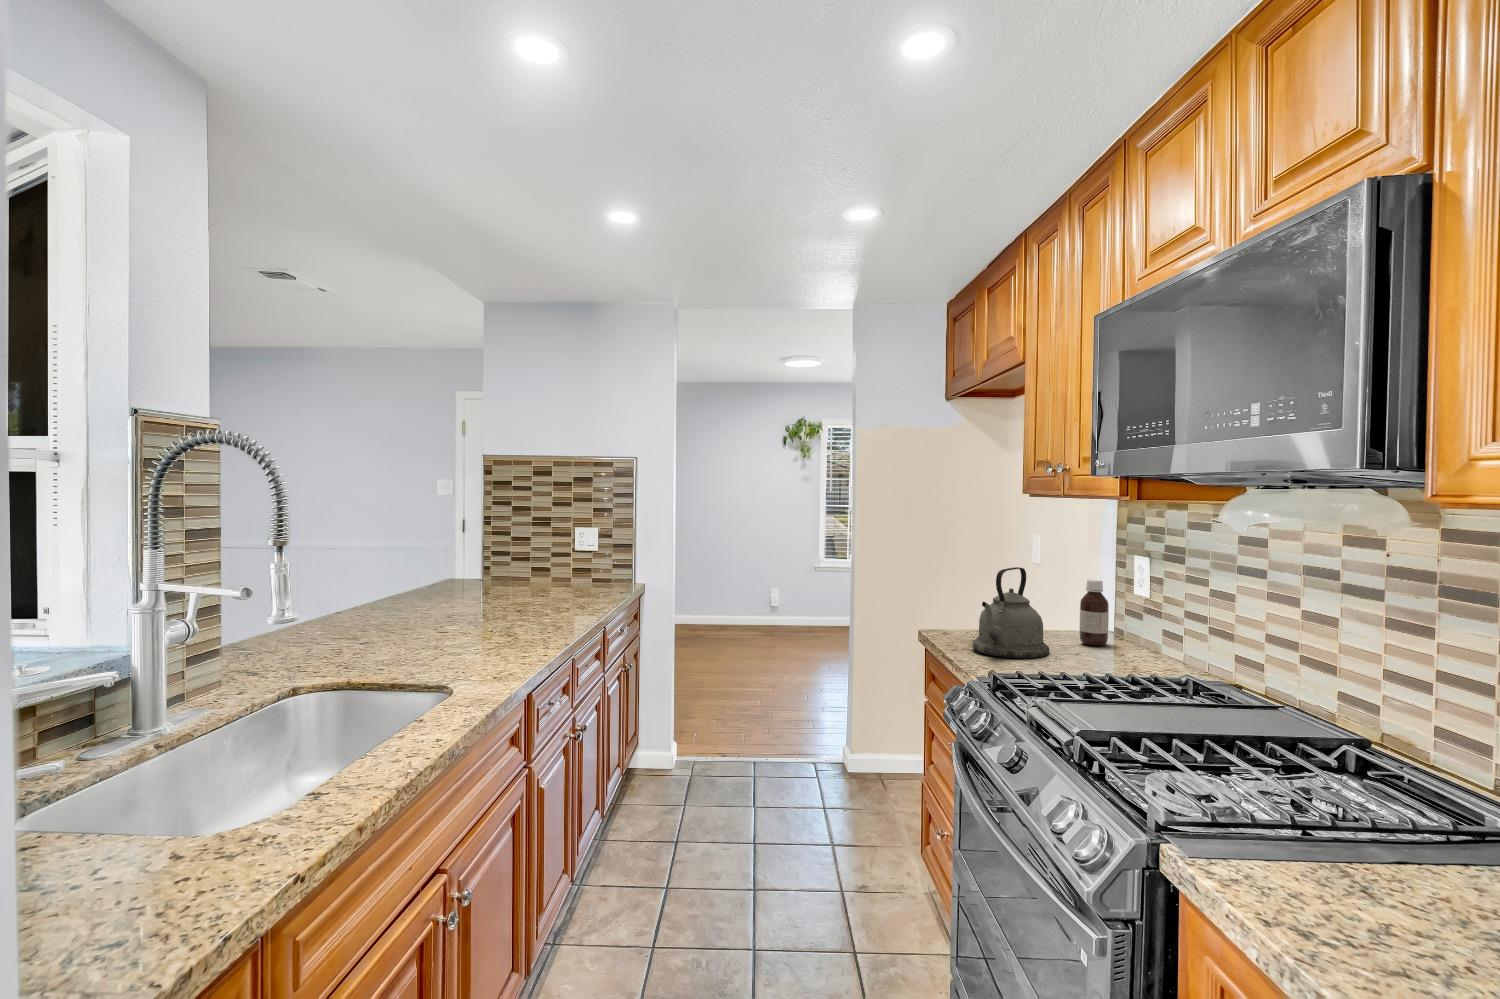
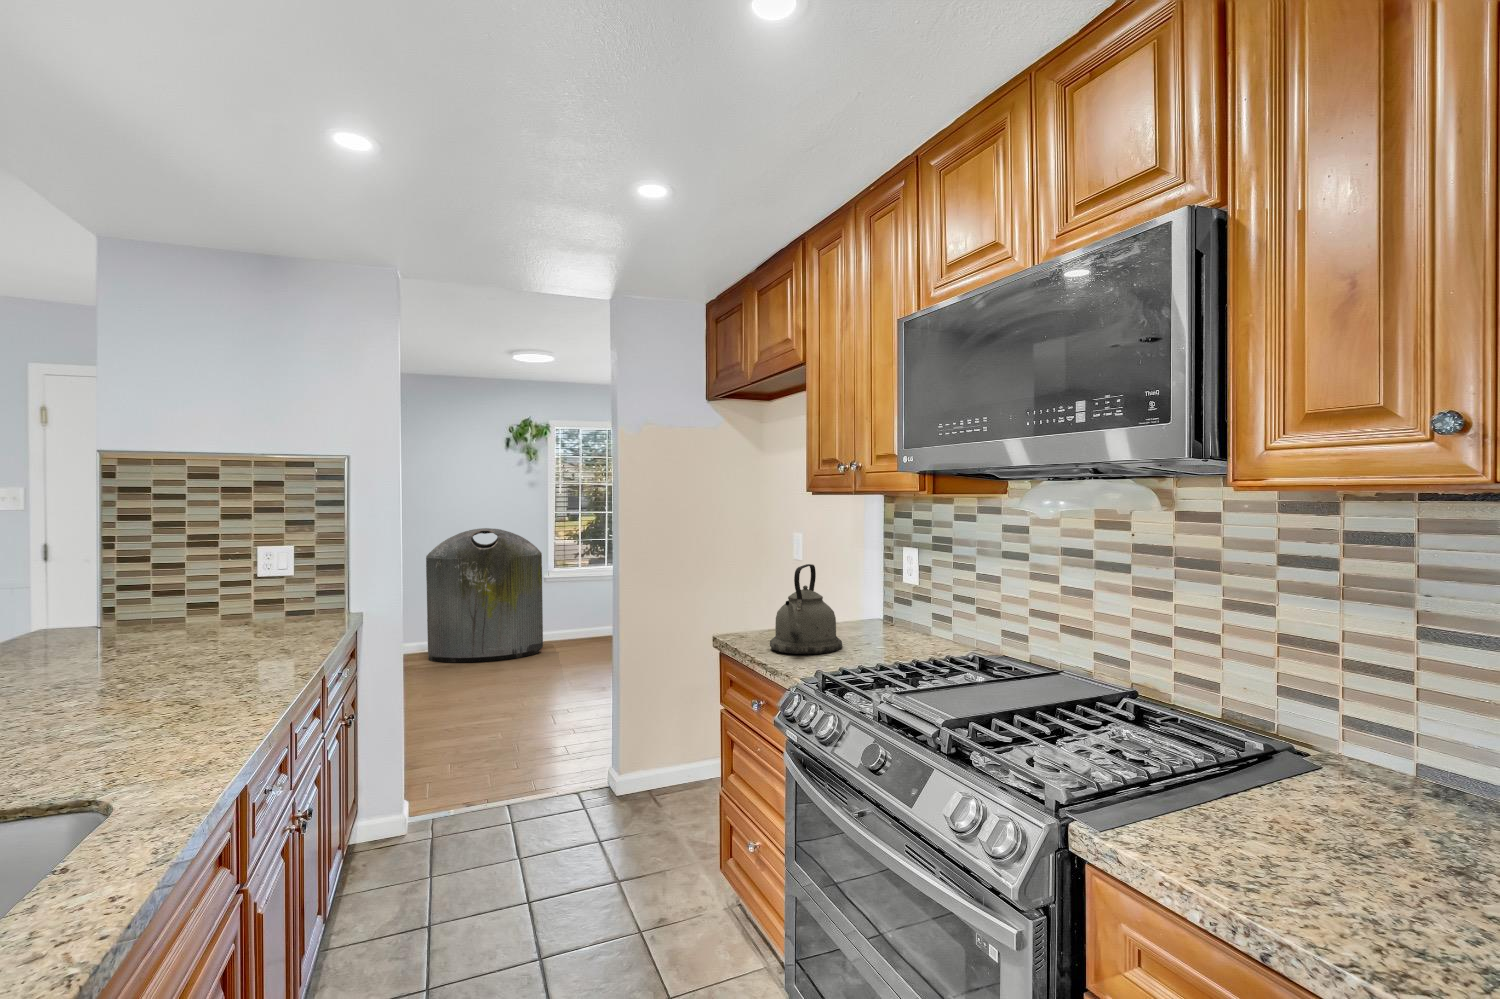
trash can: none [728,522,824,638] -> present [426,528,543,662]
bottle: present [1080,579,1109,646] -> none [861,571,886,634]

